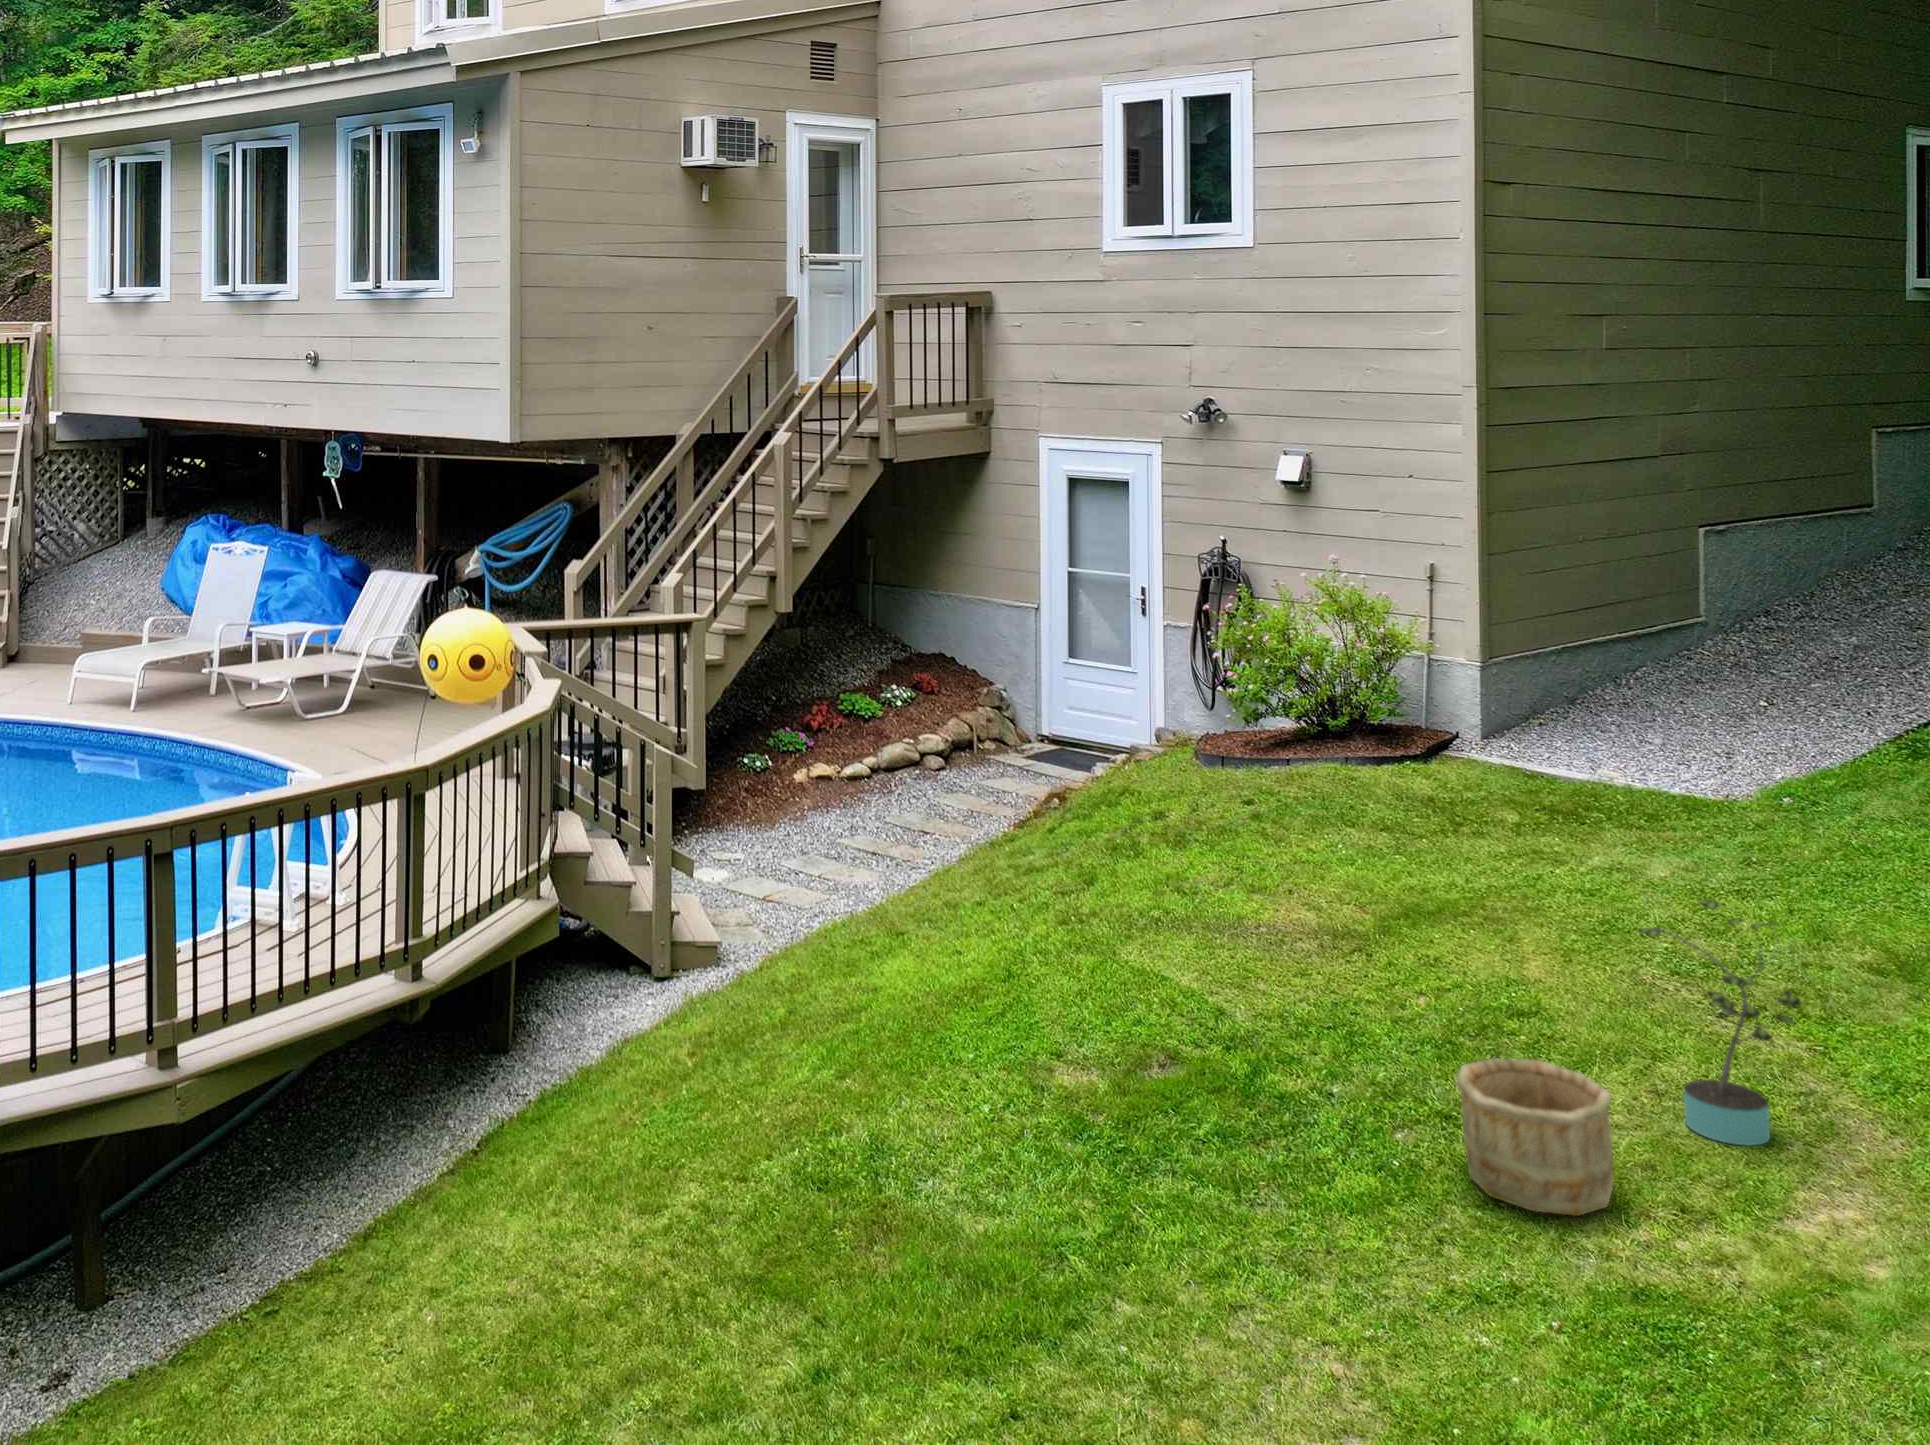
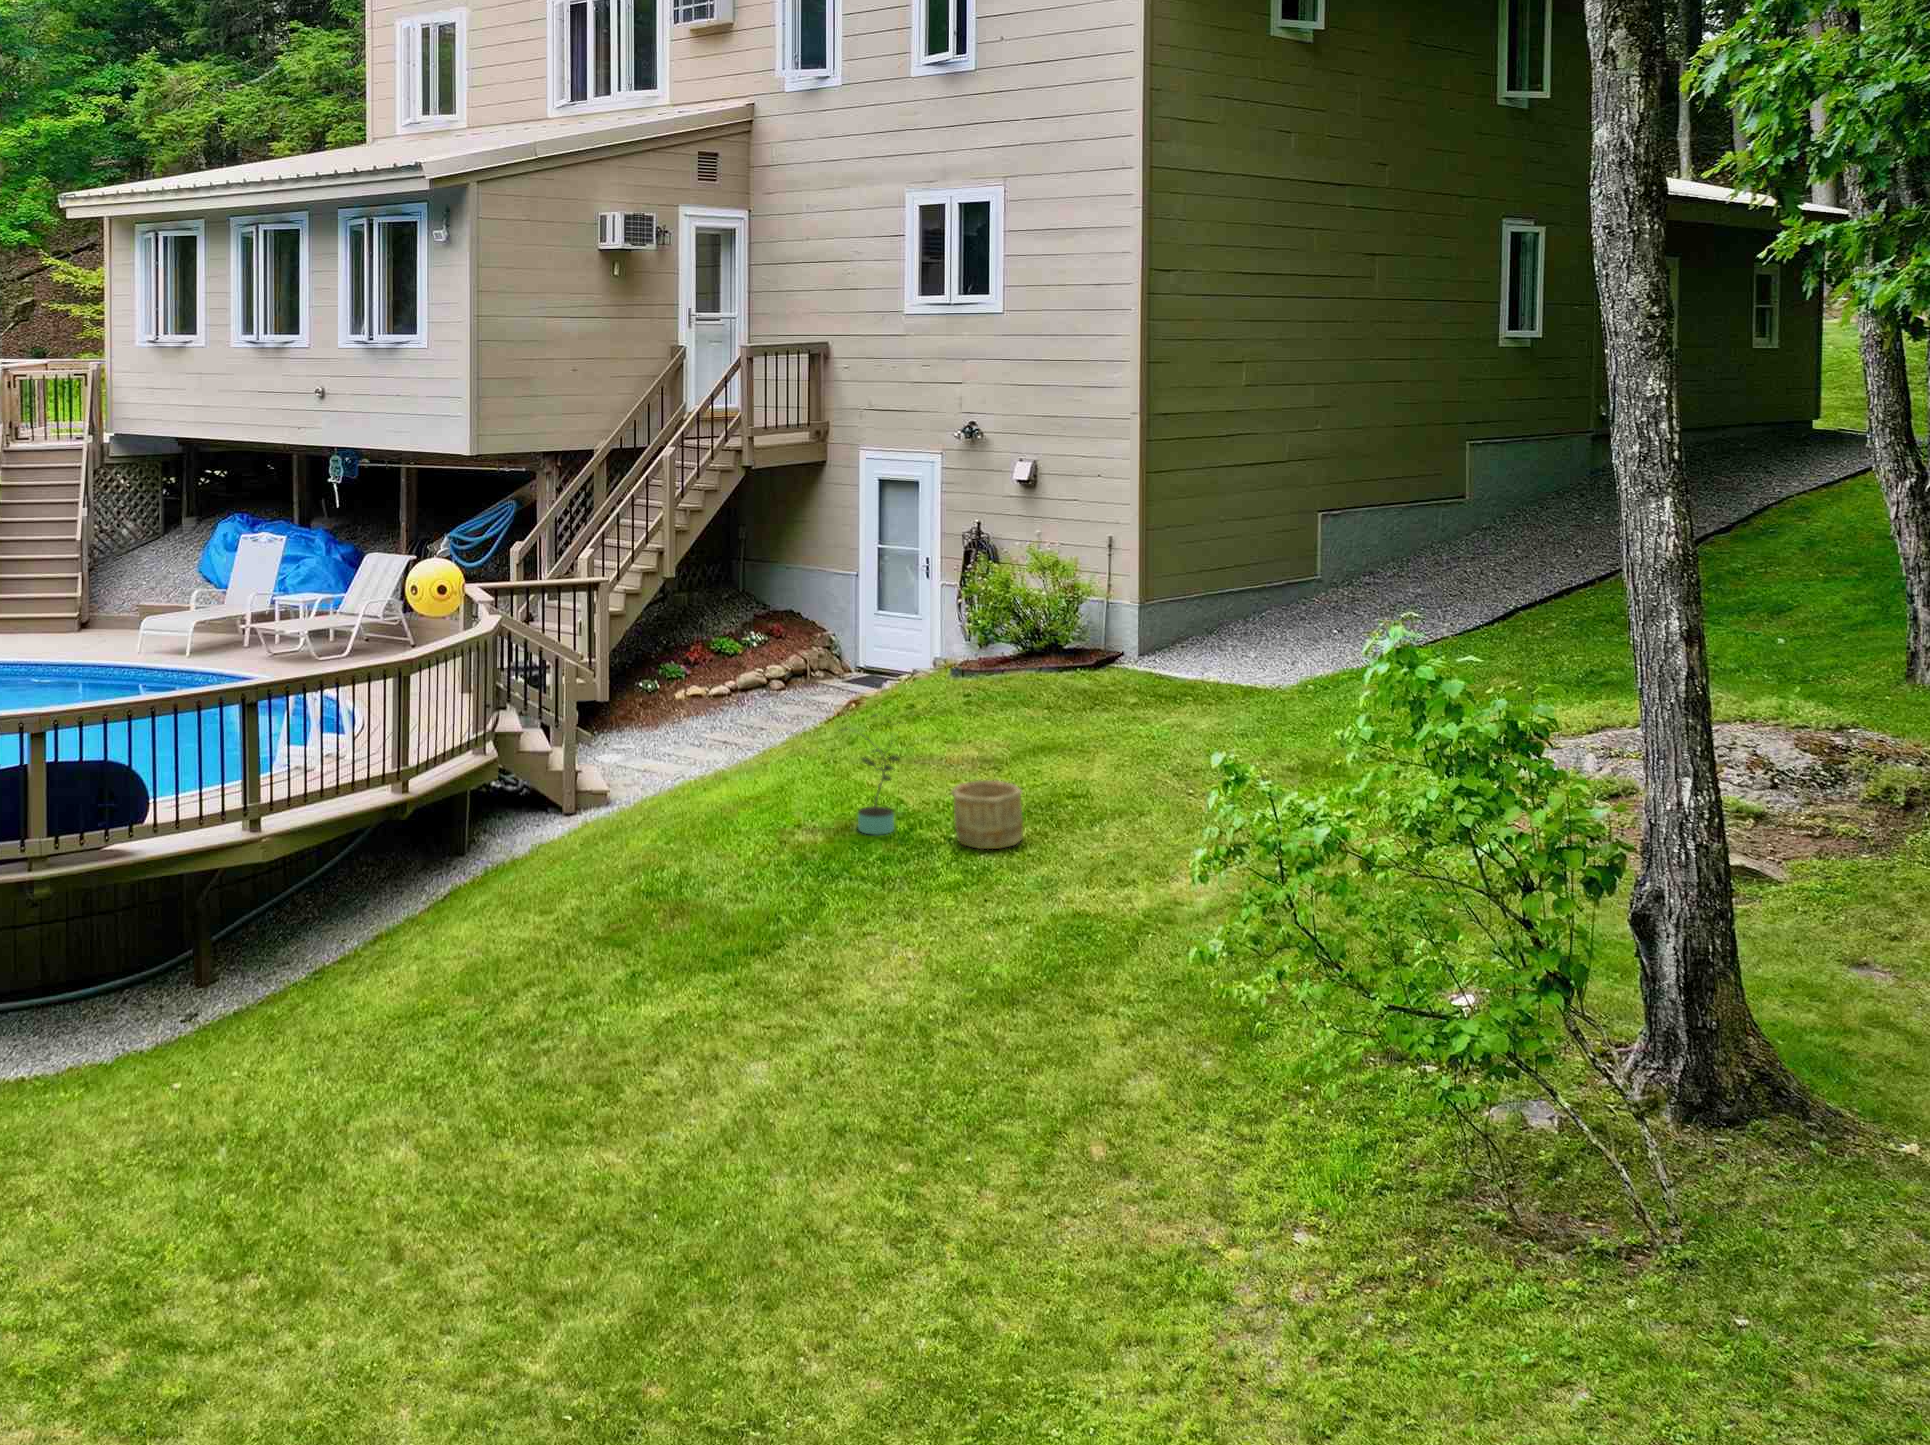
potted plant: present [1638,899,1801,1146] -> present [841,714,900,835]

